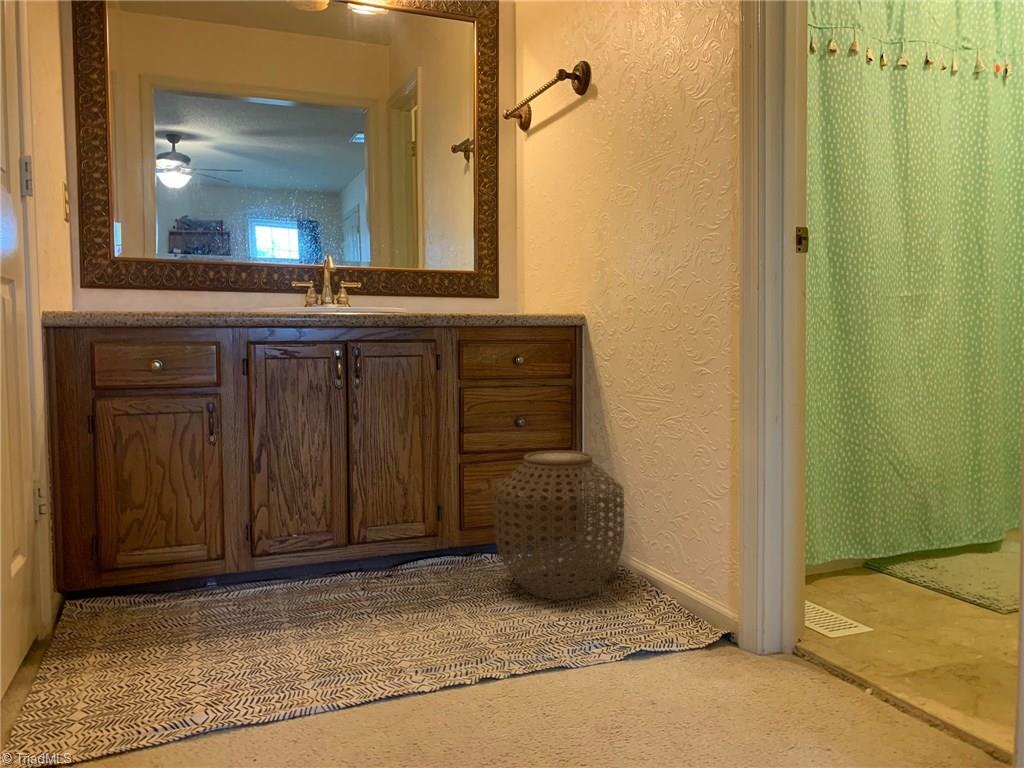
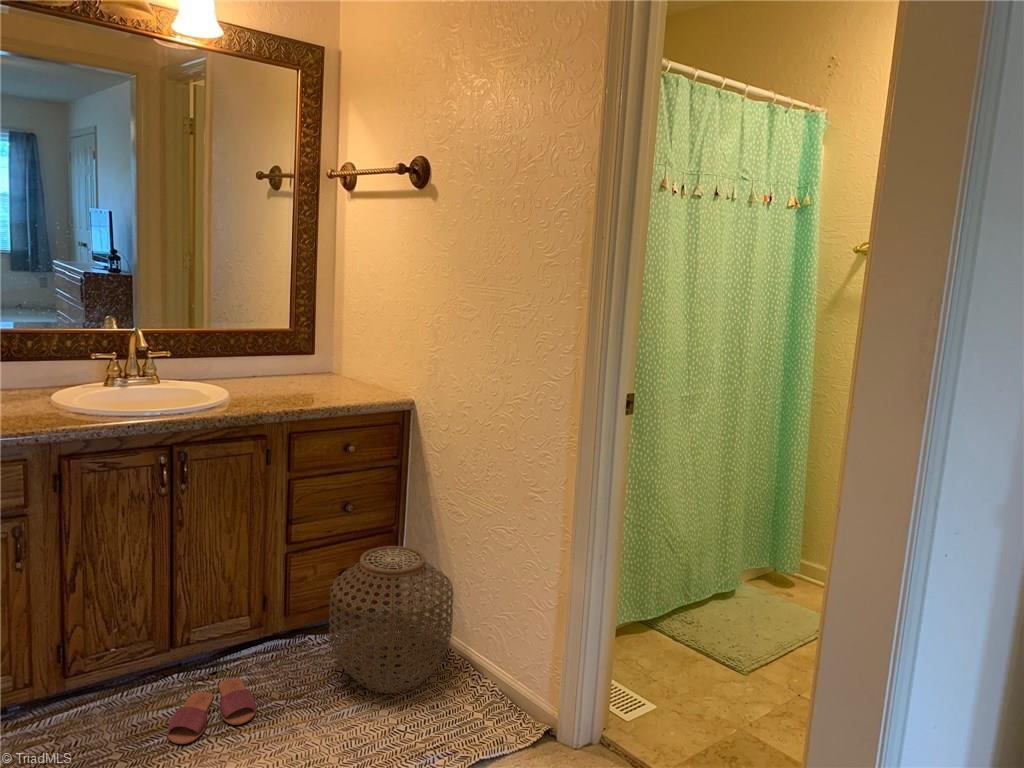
slippers: none [332,578,419,615] -> present [167,678,256,744]

